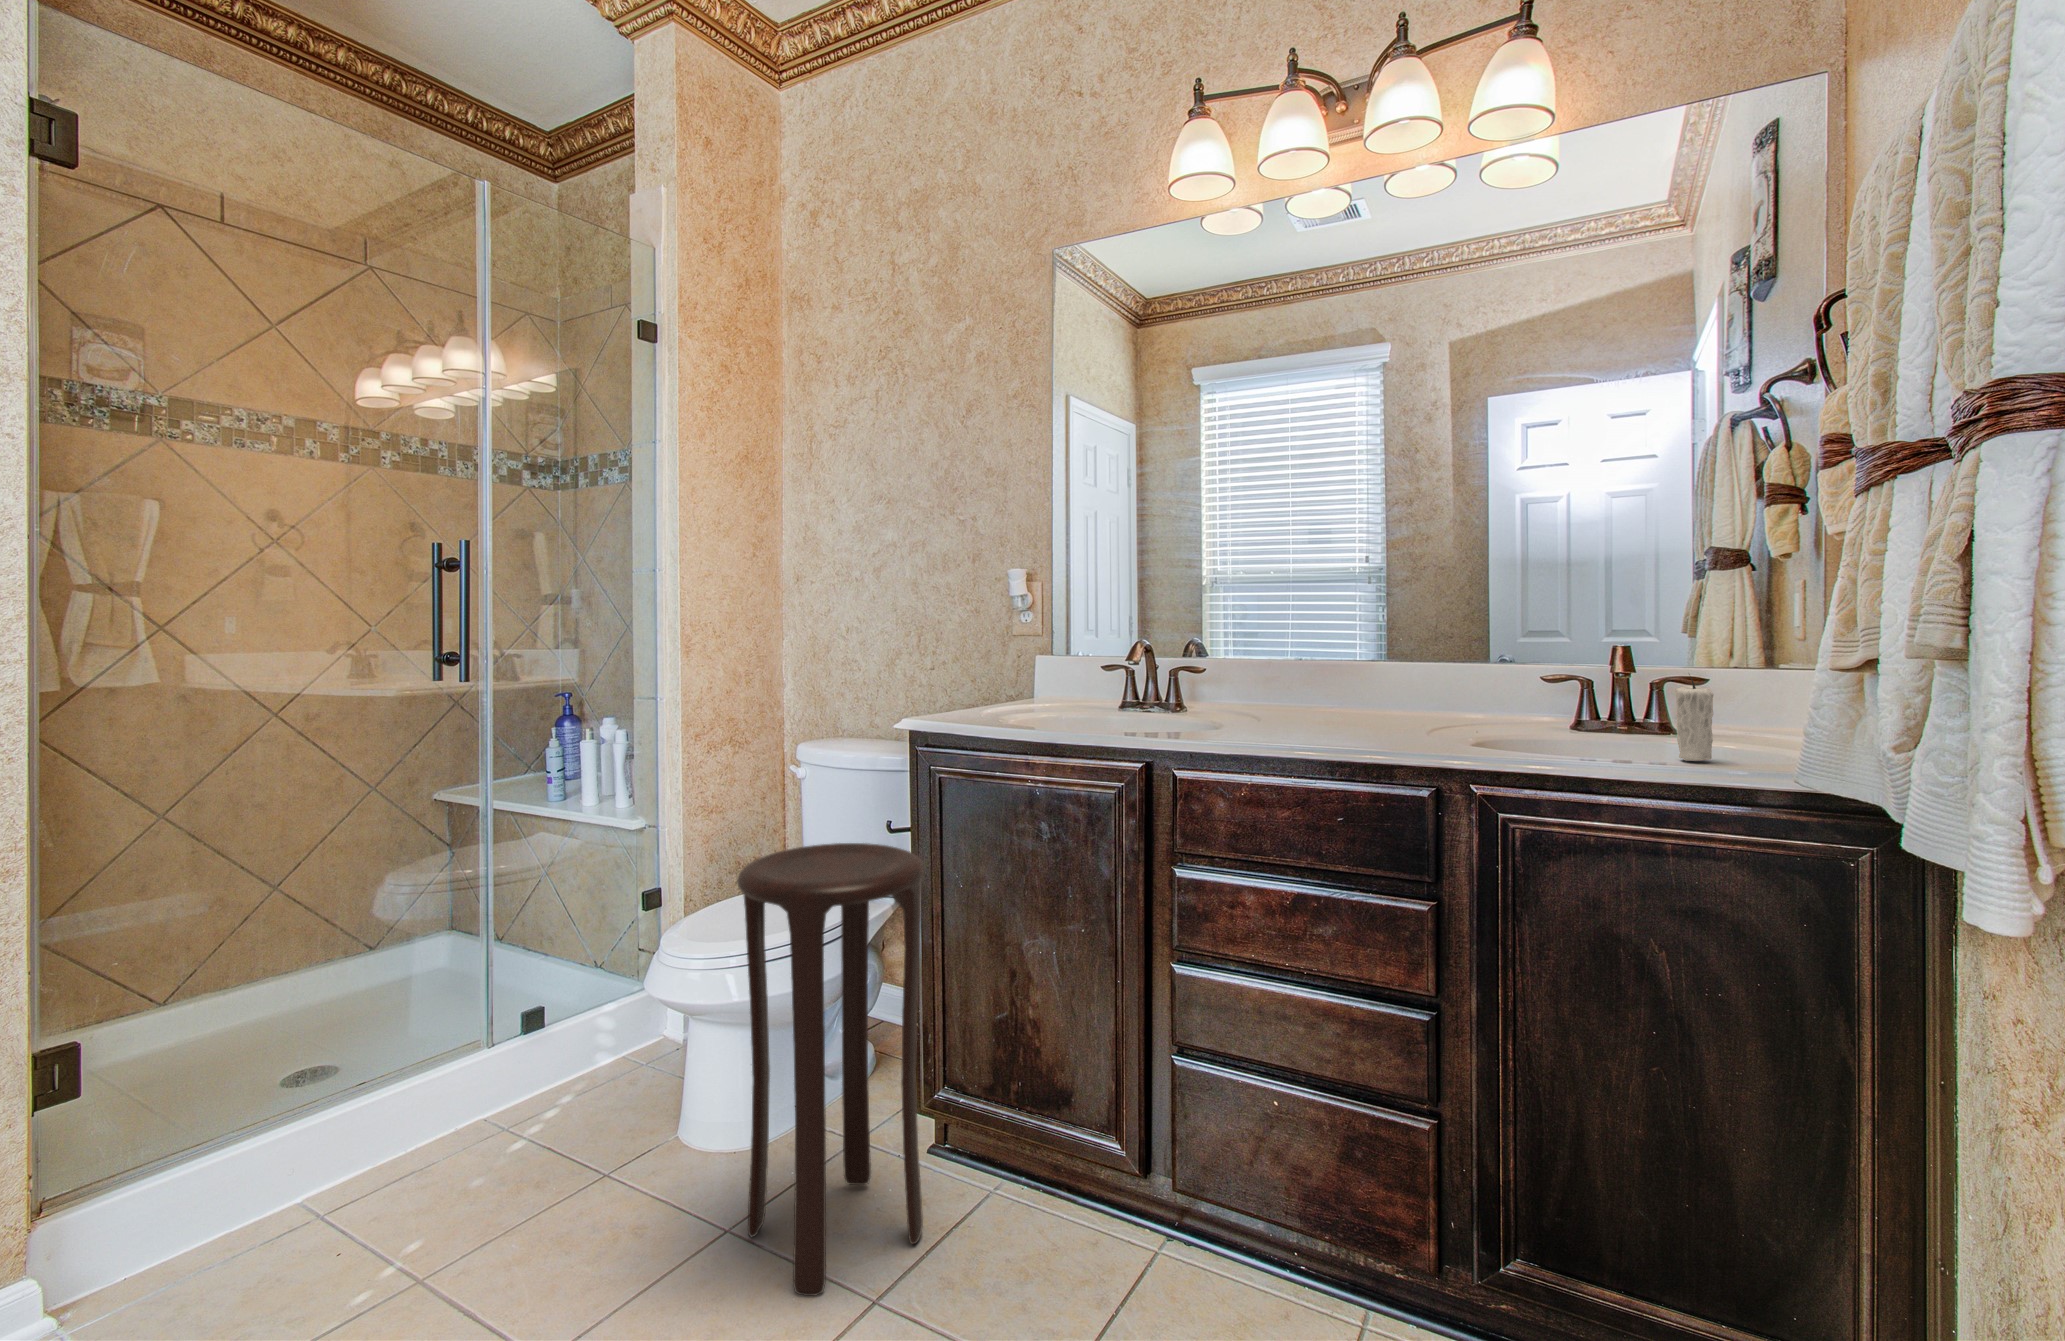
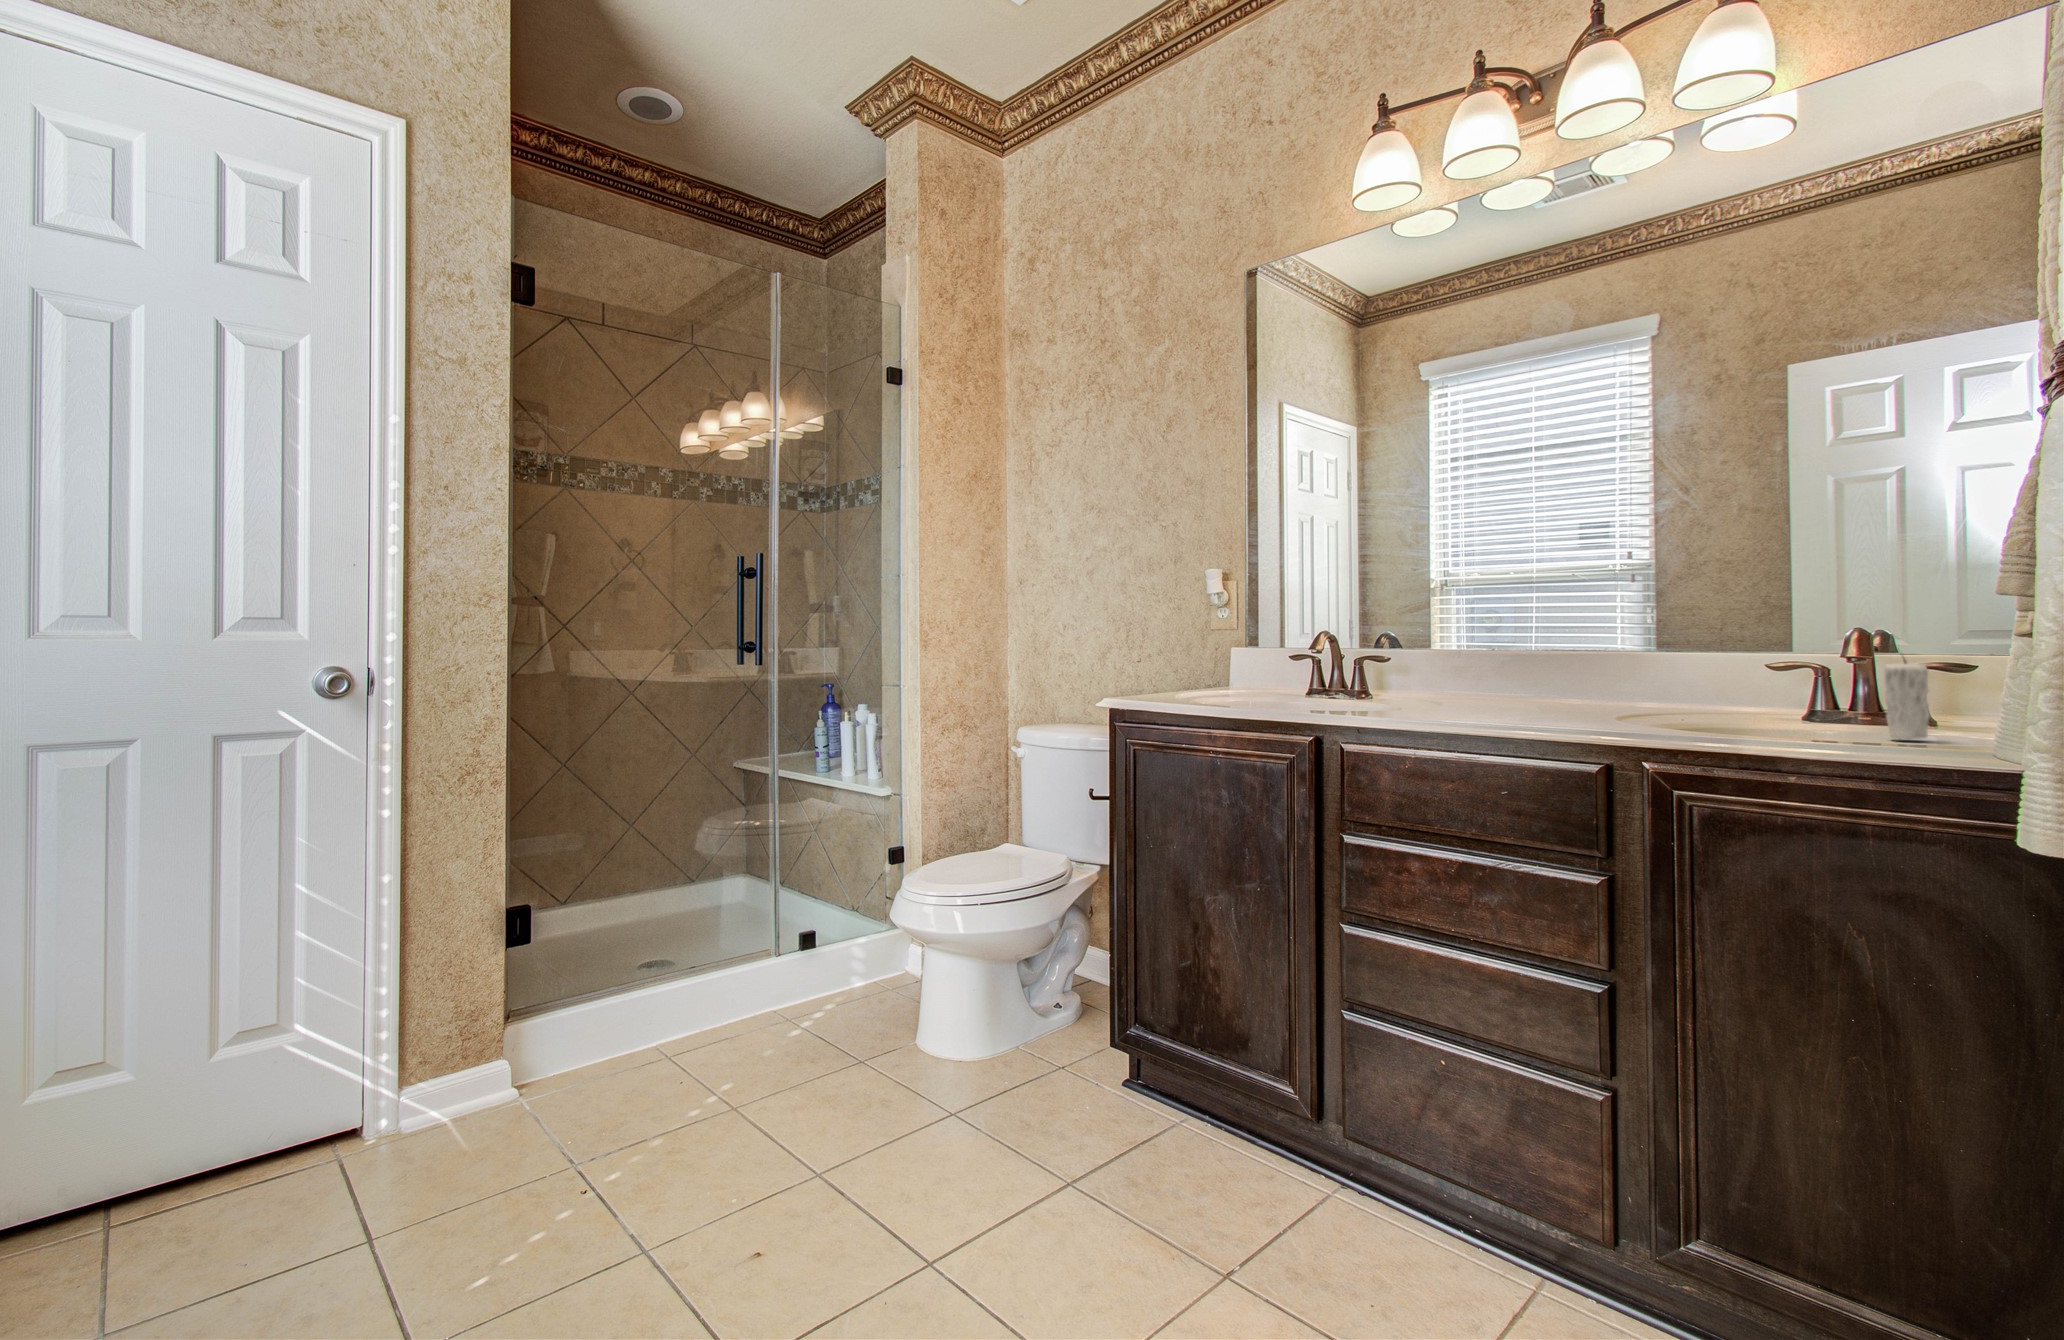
stool: present [737,843,924,1296] -> none [960,803,1115,1168]

